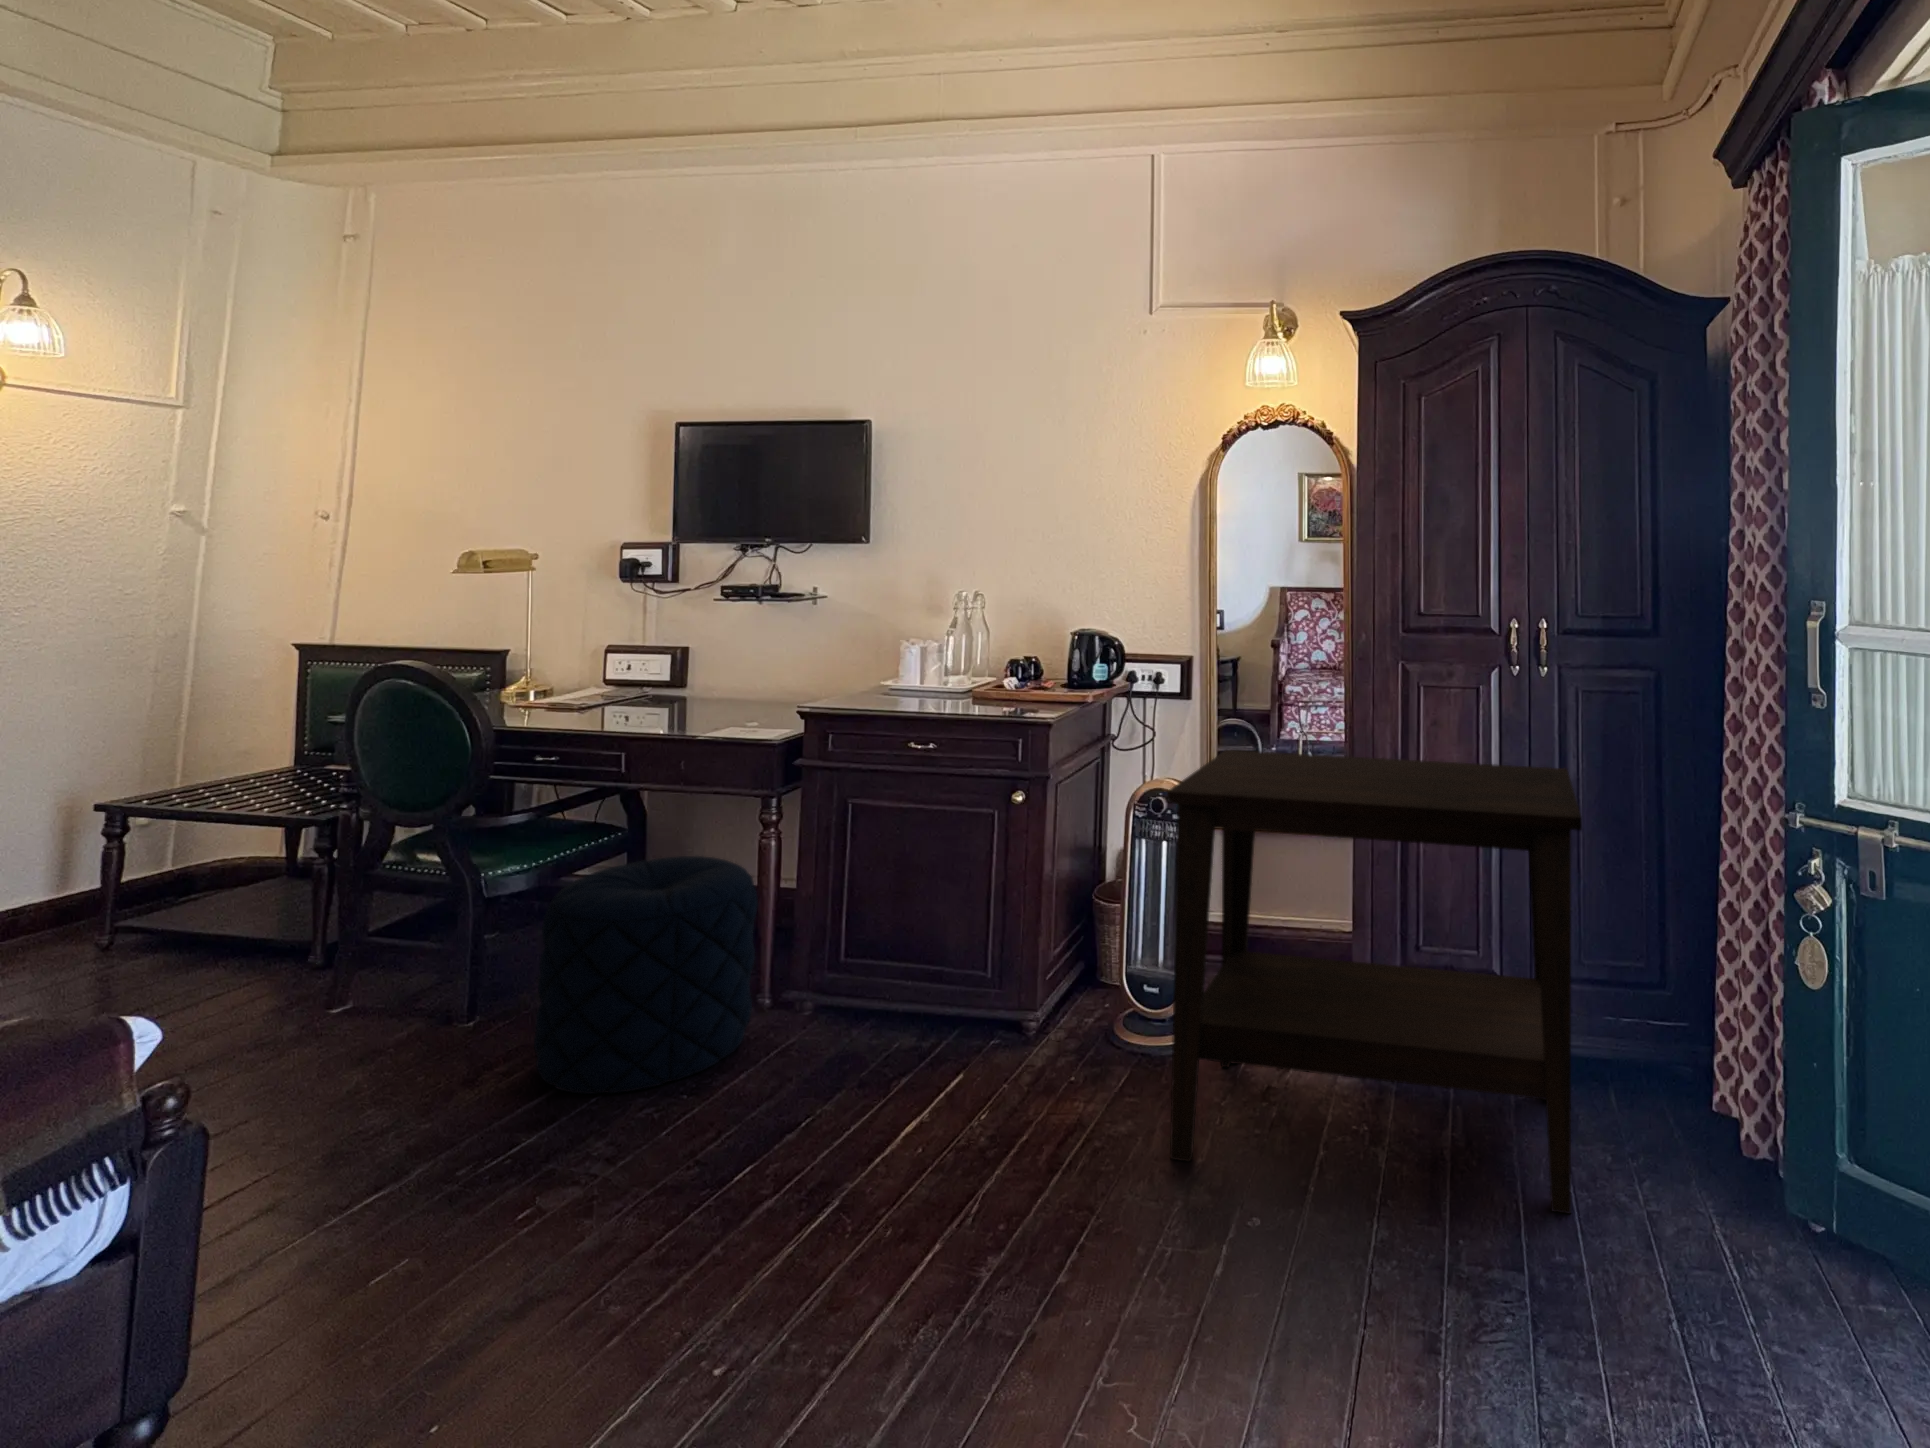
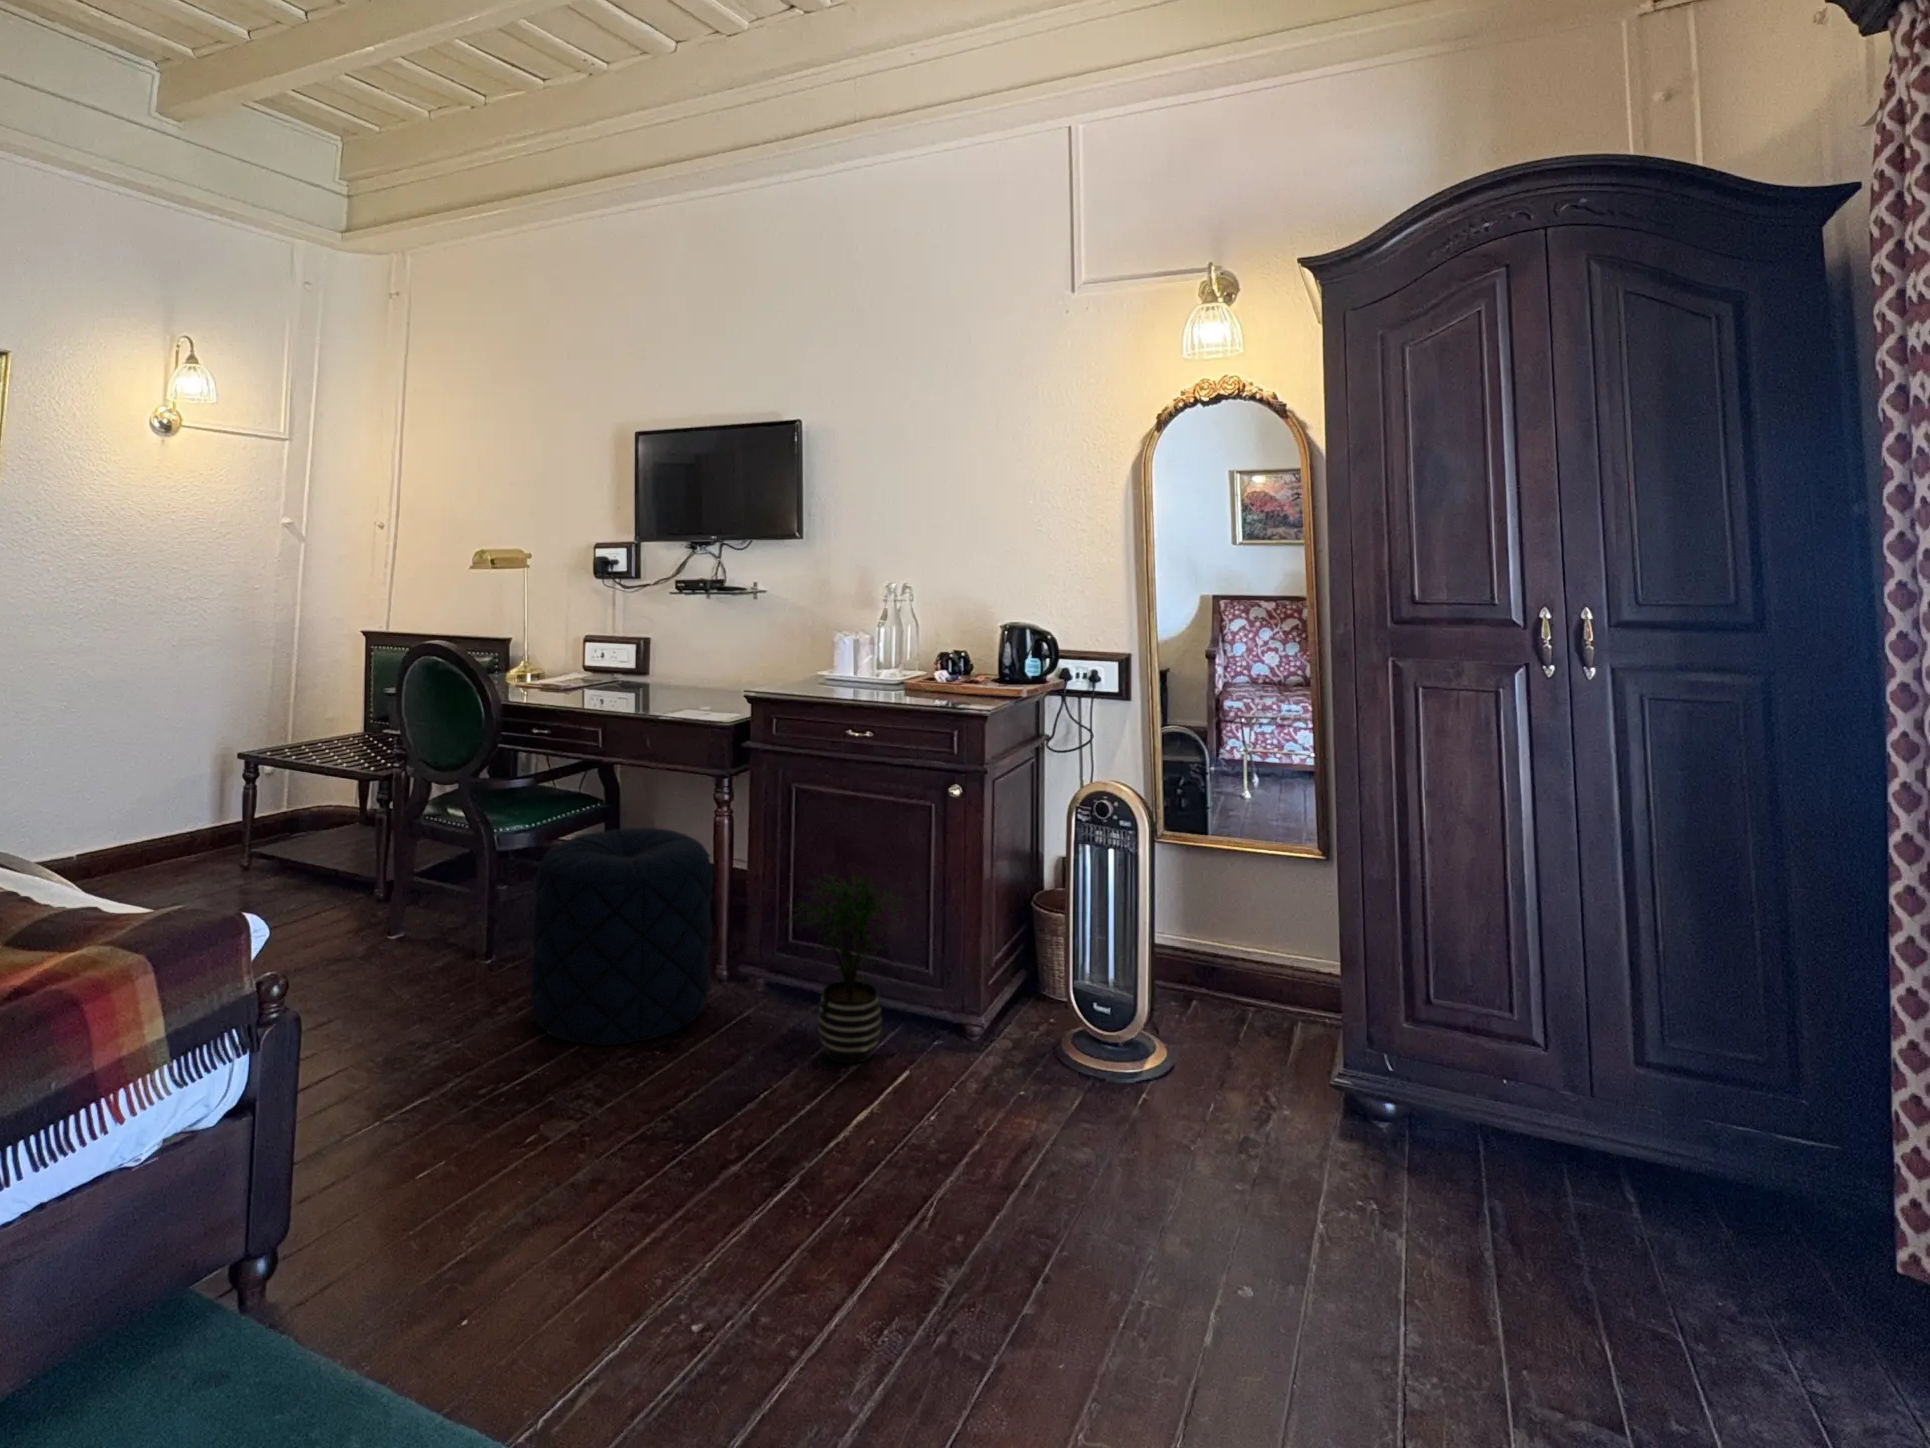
side table: present [1167,750,1582,1213] -> none [1119,751,1683,1374]
potted plant: none [836,883,966,1074] -> present [787,873,903,1064]

